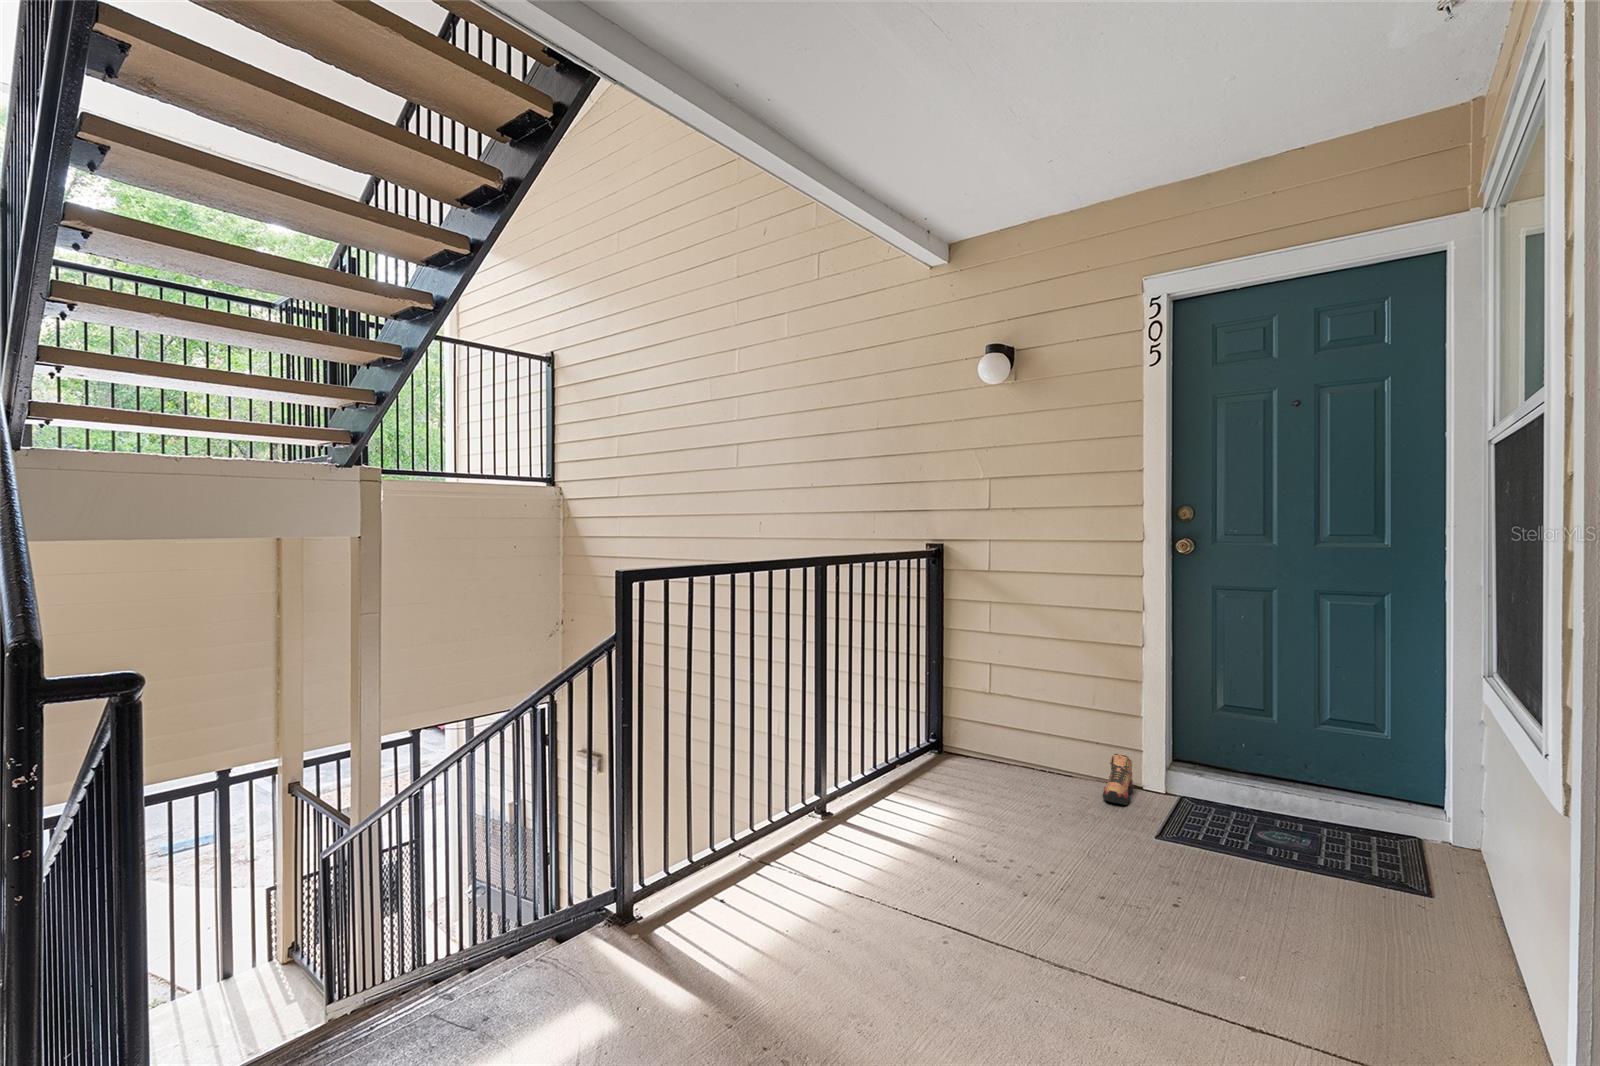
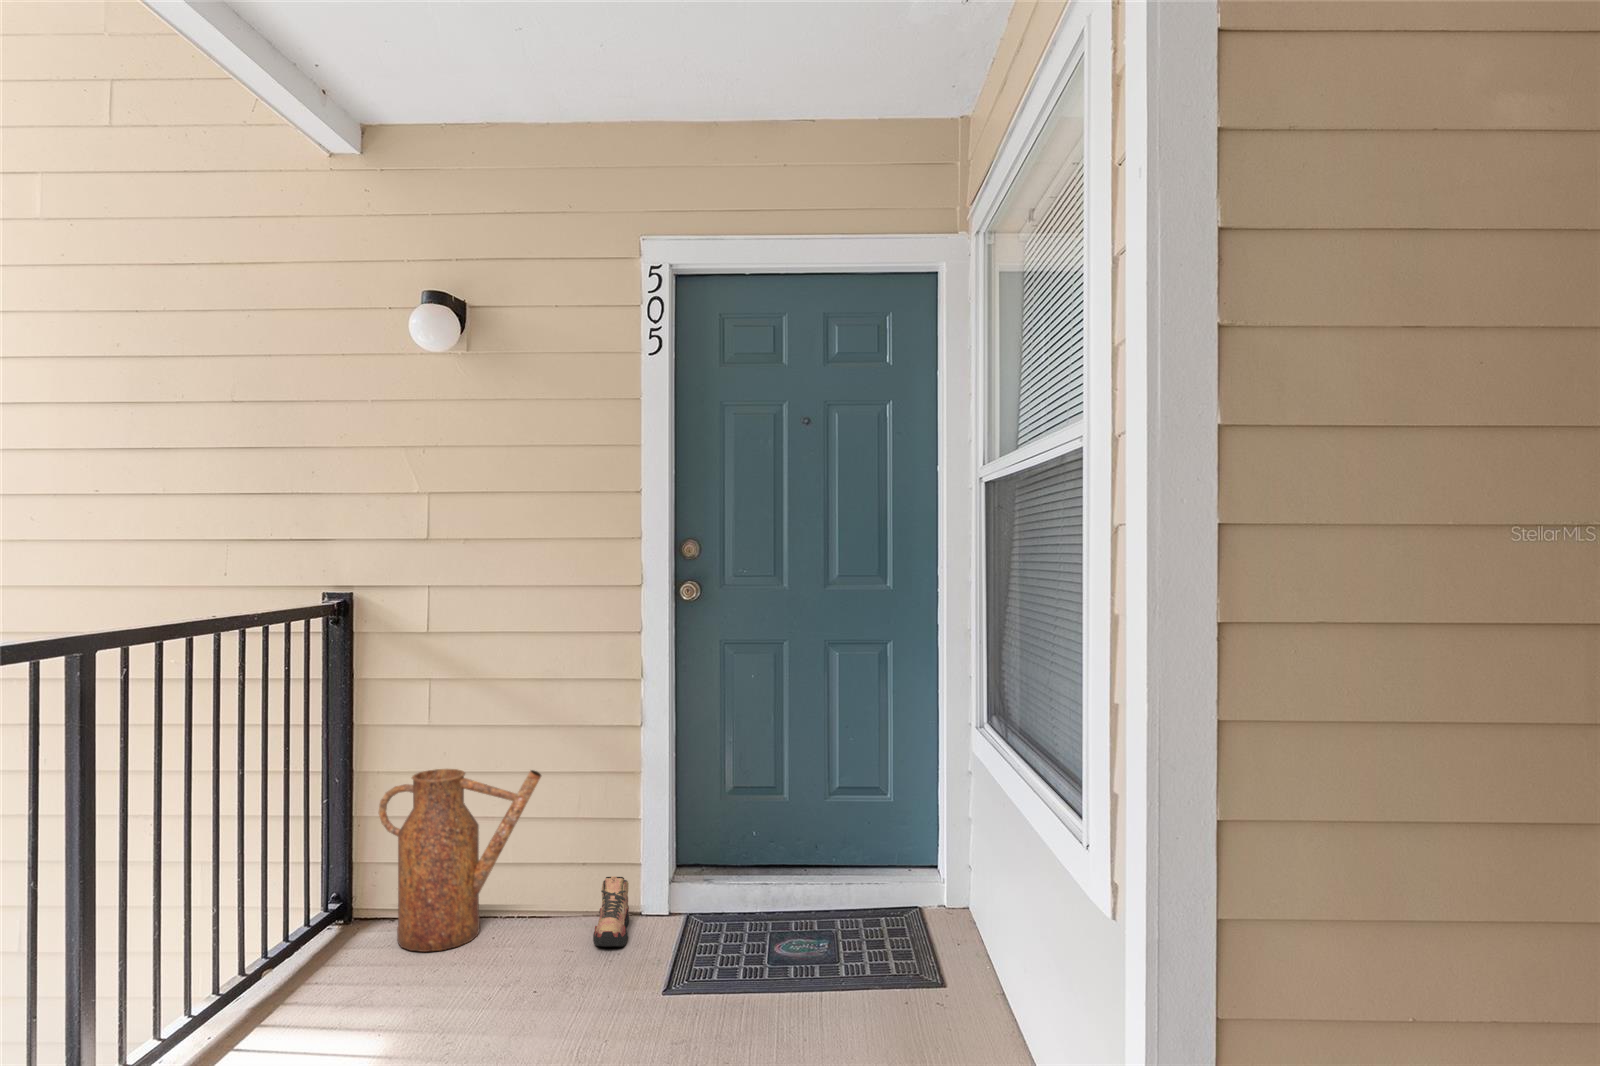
watering can: none [958,662,1066,781] -> present [379,769,541,952]

